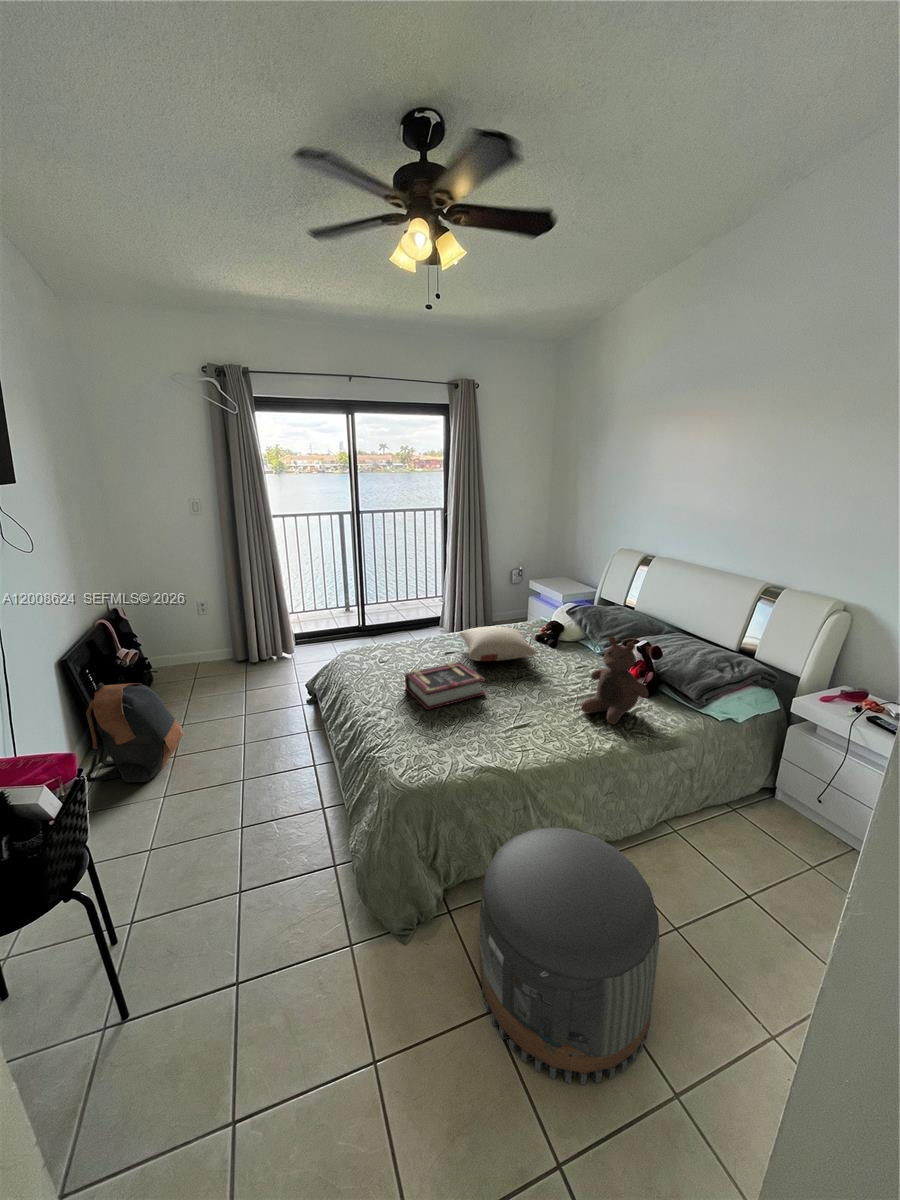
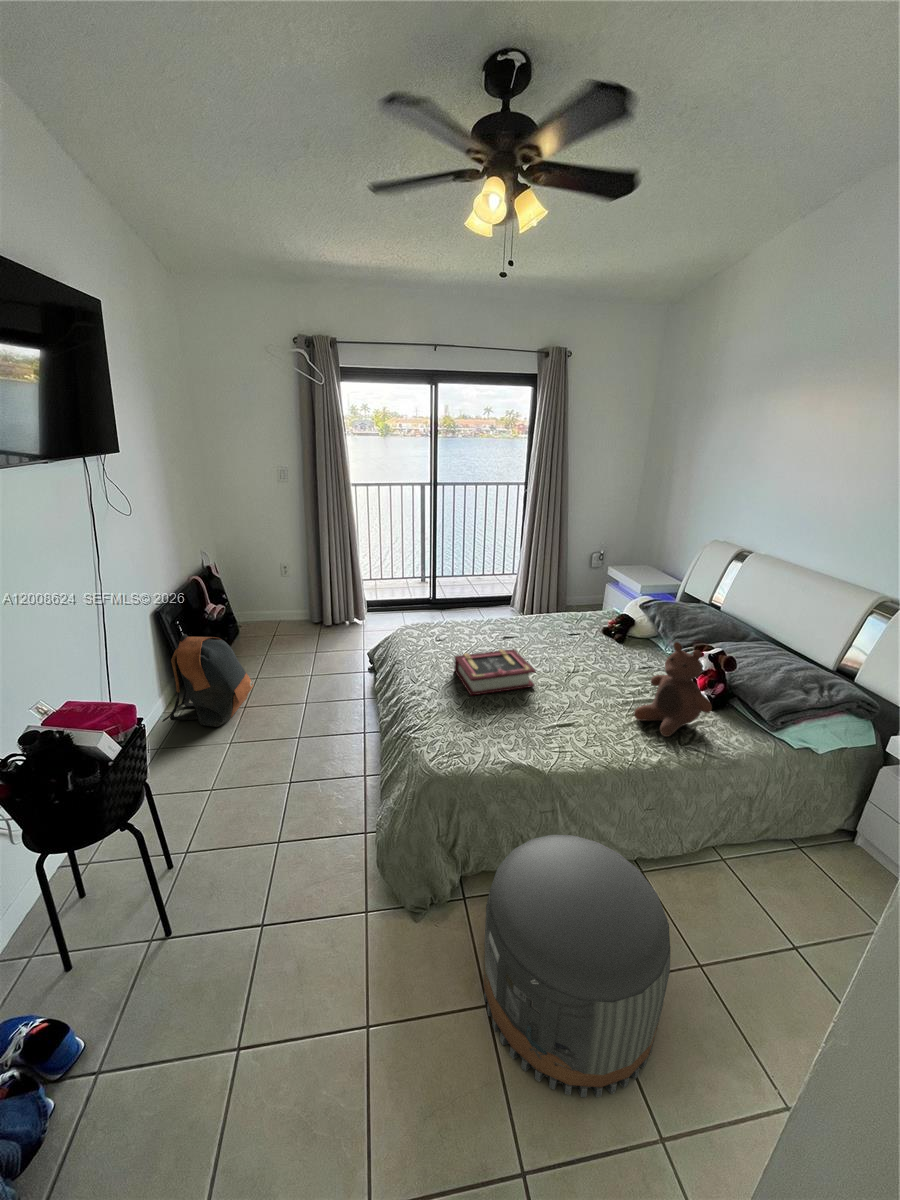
pillow: present [460,627,538,661] -> none [520,615,599,651]

